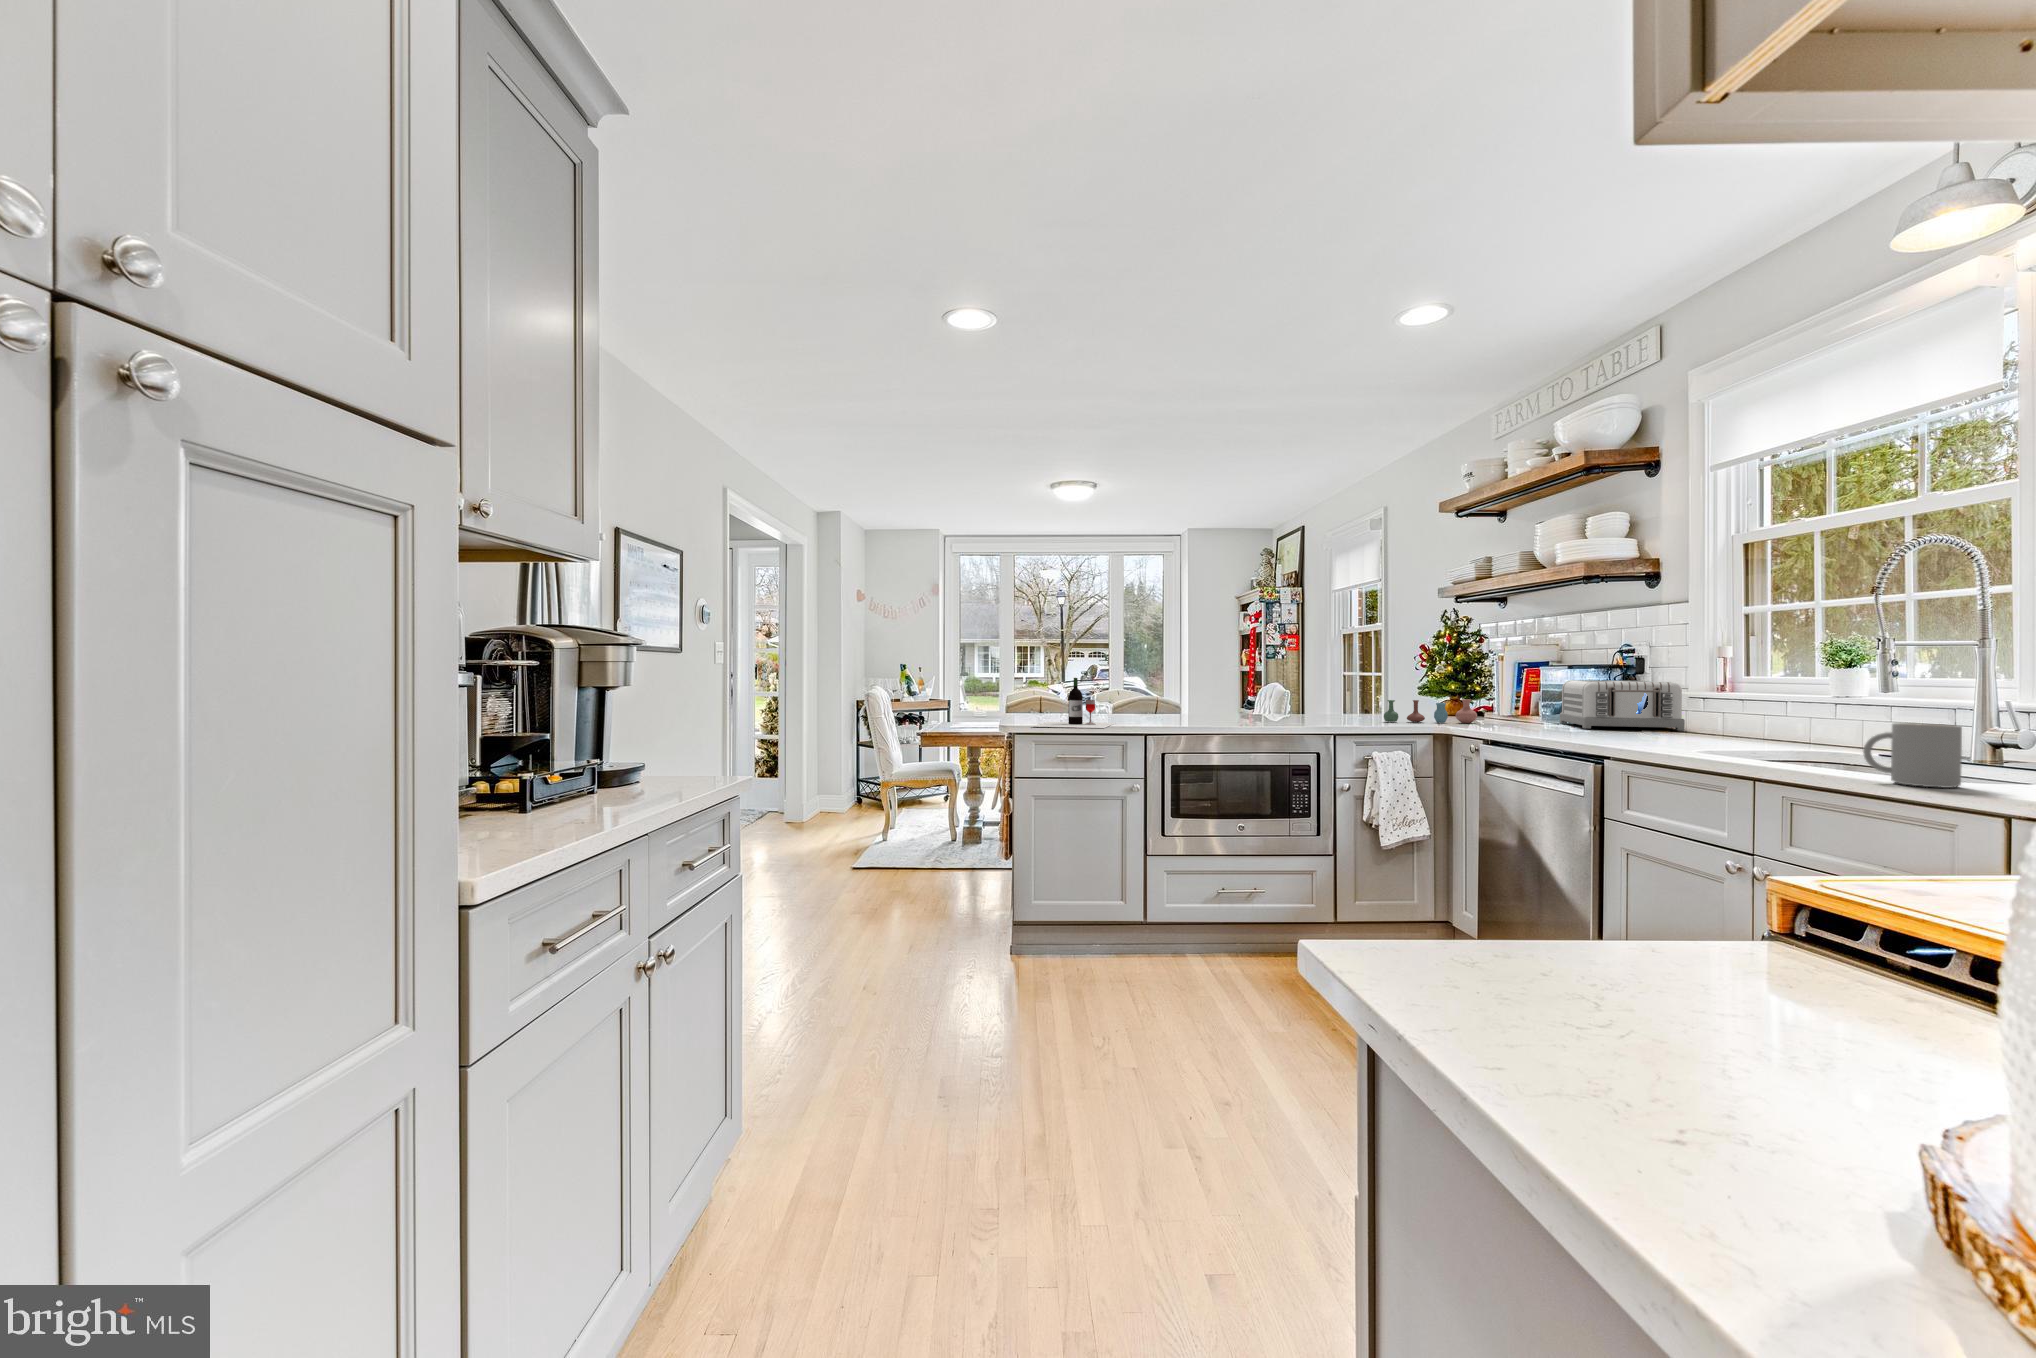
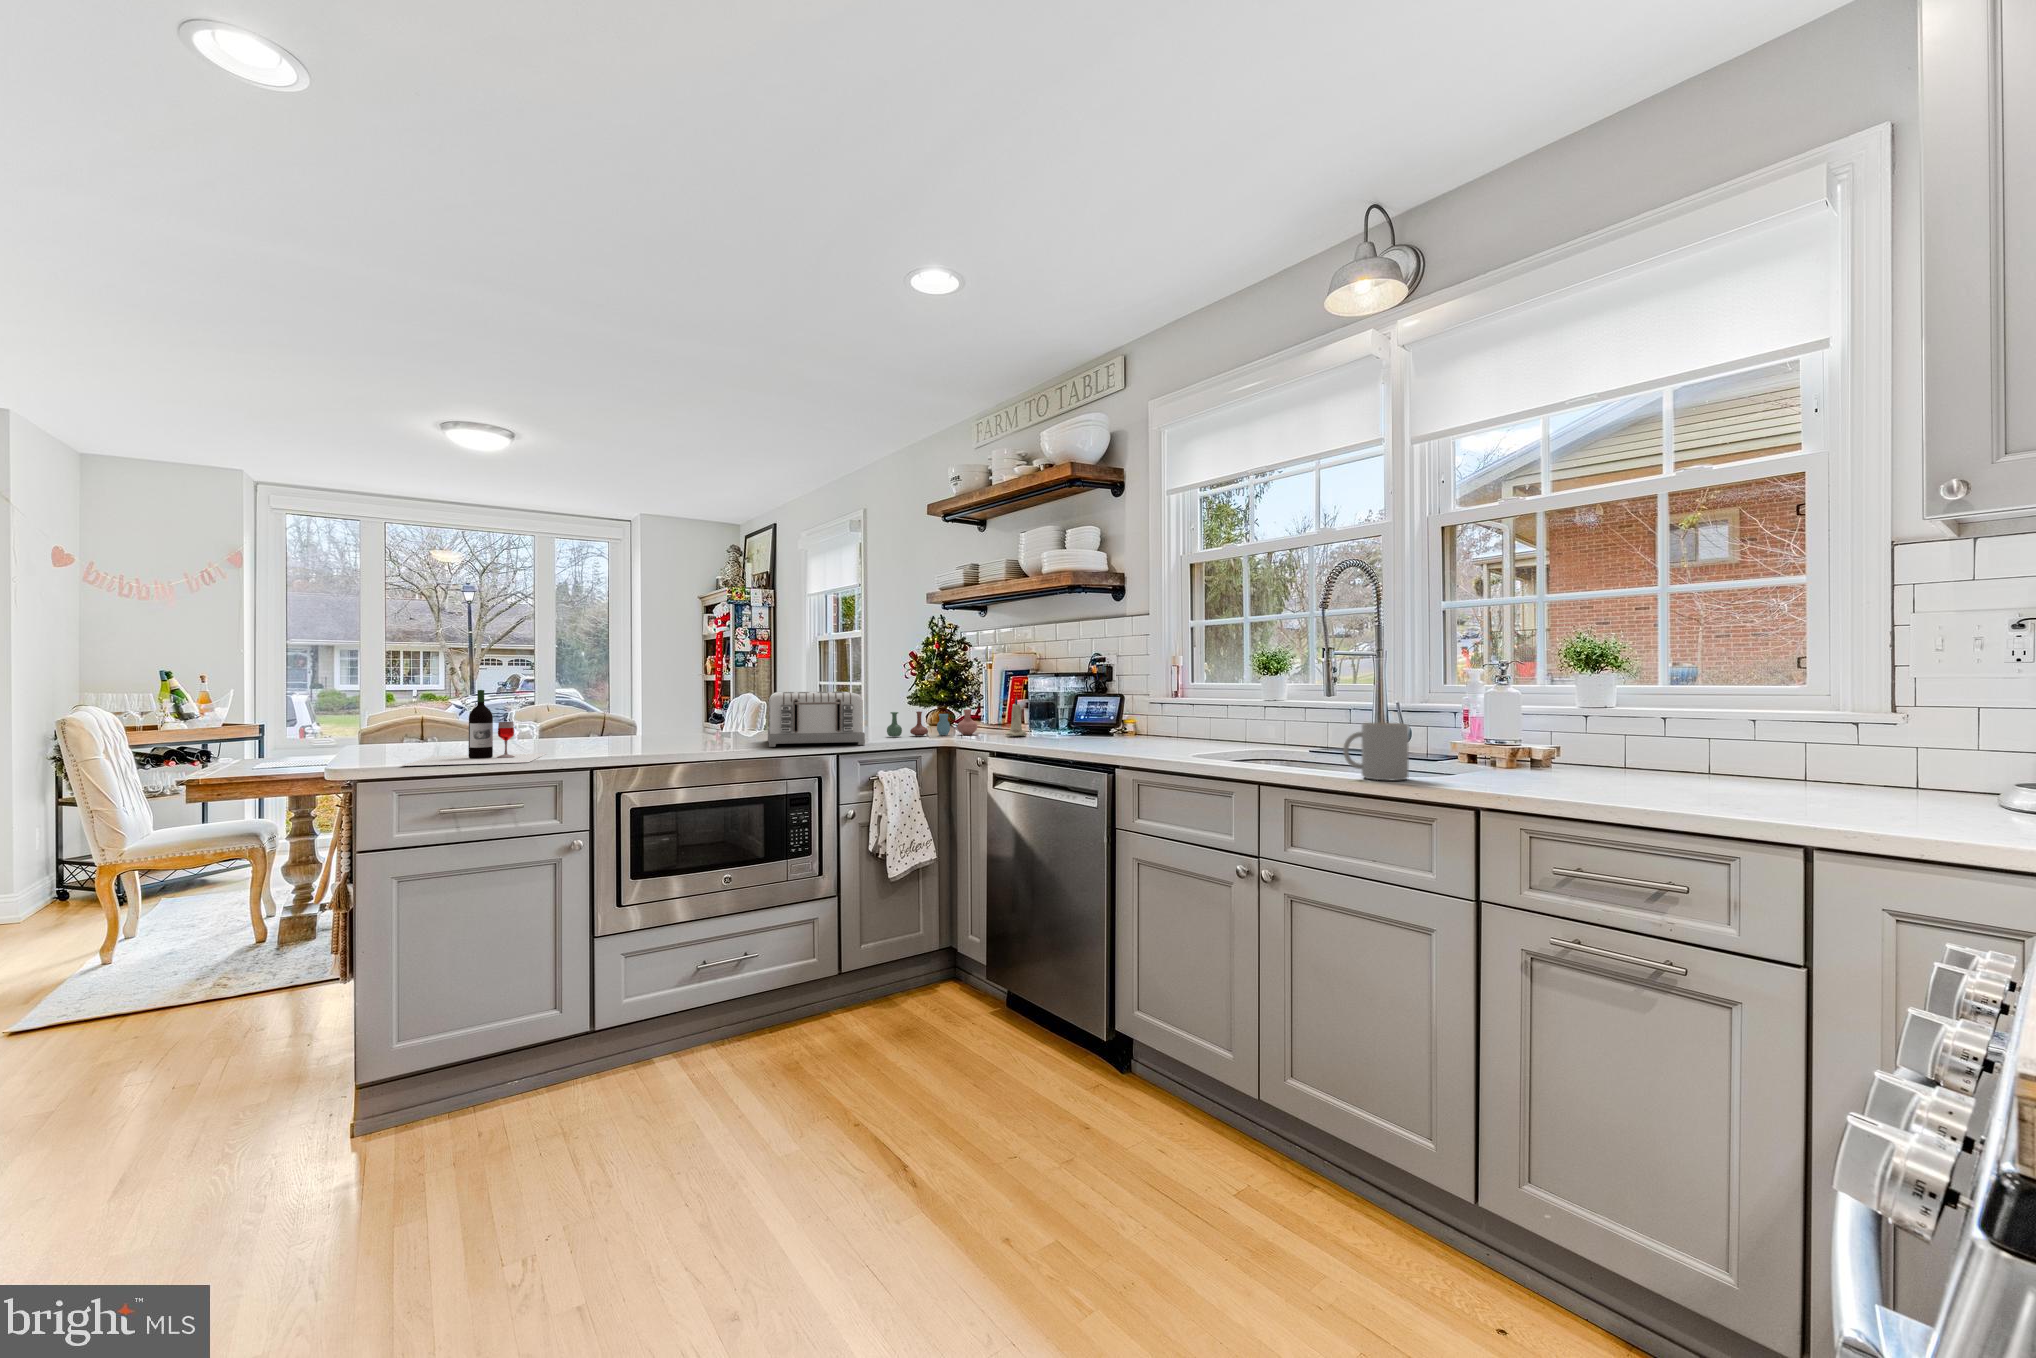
toaster: present [1560,680,1685,731] -> present [768,692,865,747]
candle: none [1505,687,1530,726] -> present [1005,697,1027,736]

